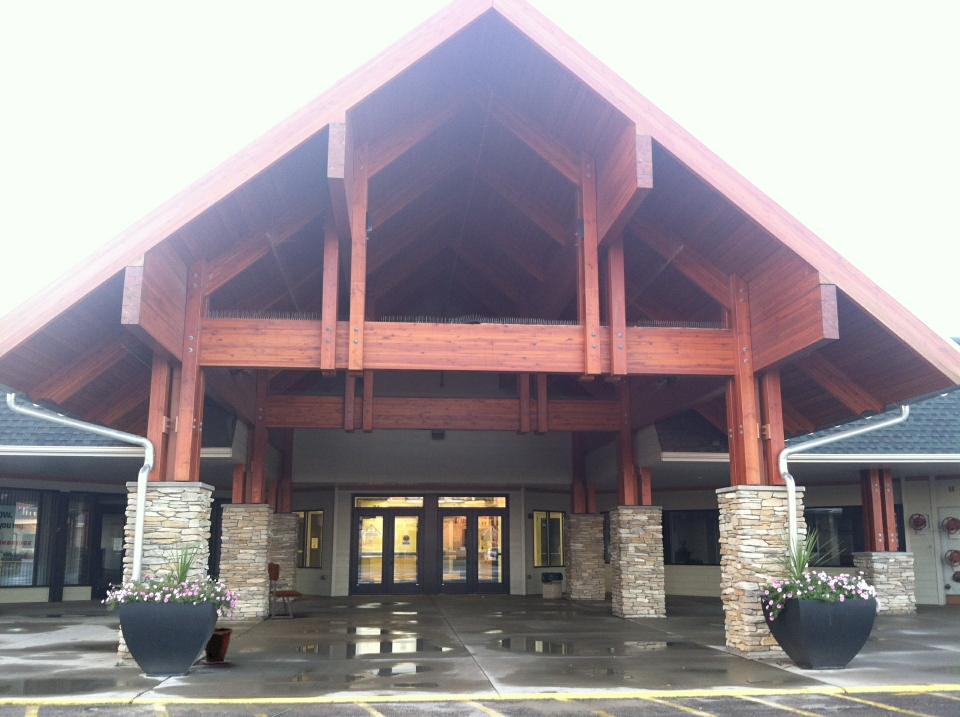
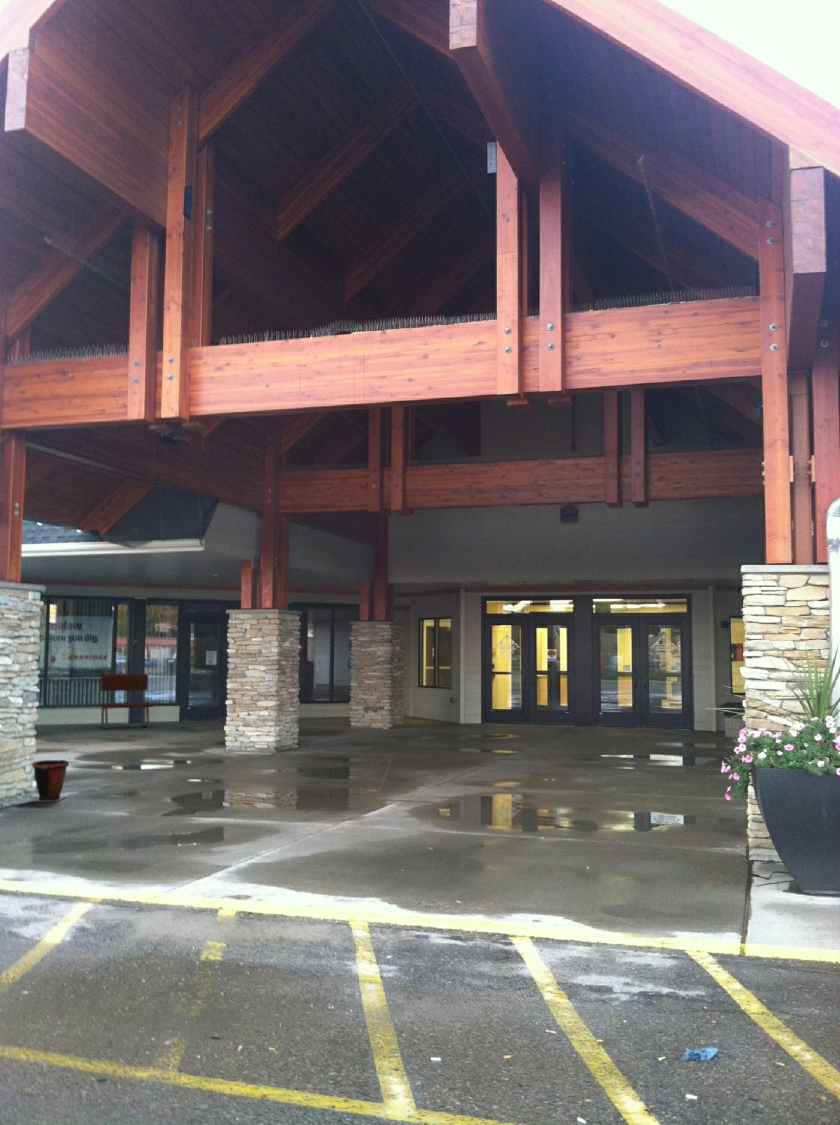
bench: present [268,562,302,619] -> present [100,674,154,729]

